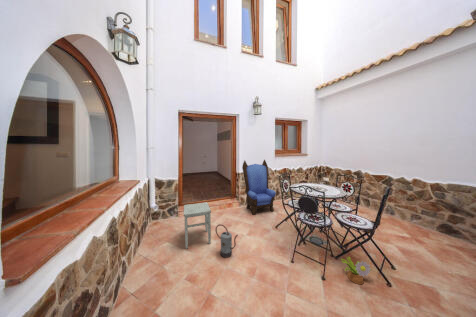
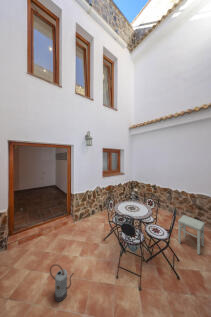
armchair: present [242,160,276,215] -> none [77,181,104,231]
stool: present [184,202,211,249] -> present [178,215,205,254]
decorative plant: present [341,257,371,284] -> none [157,268,180,295]

